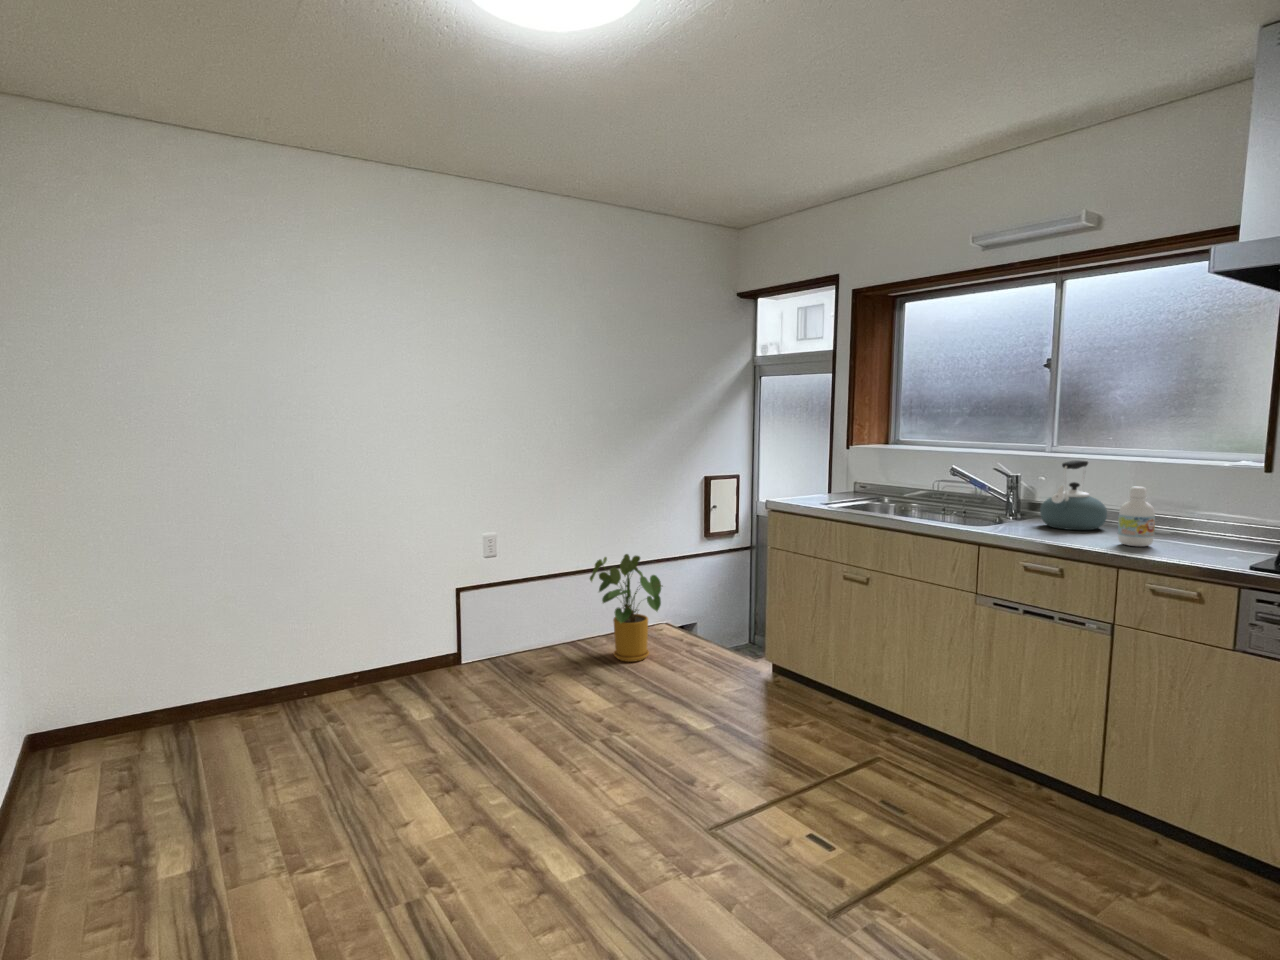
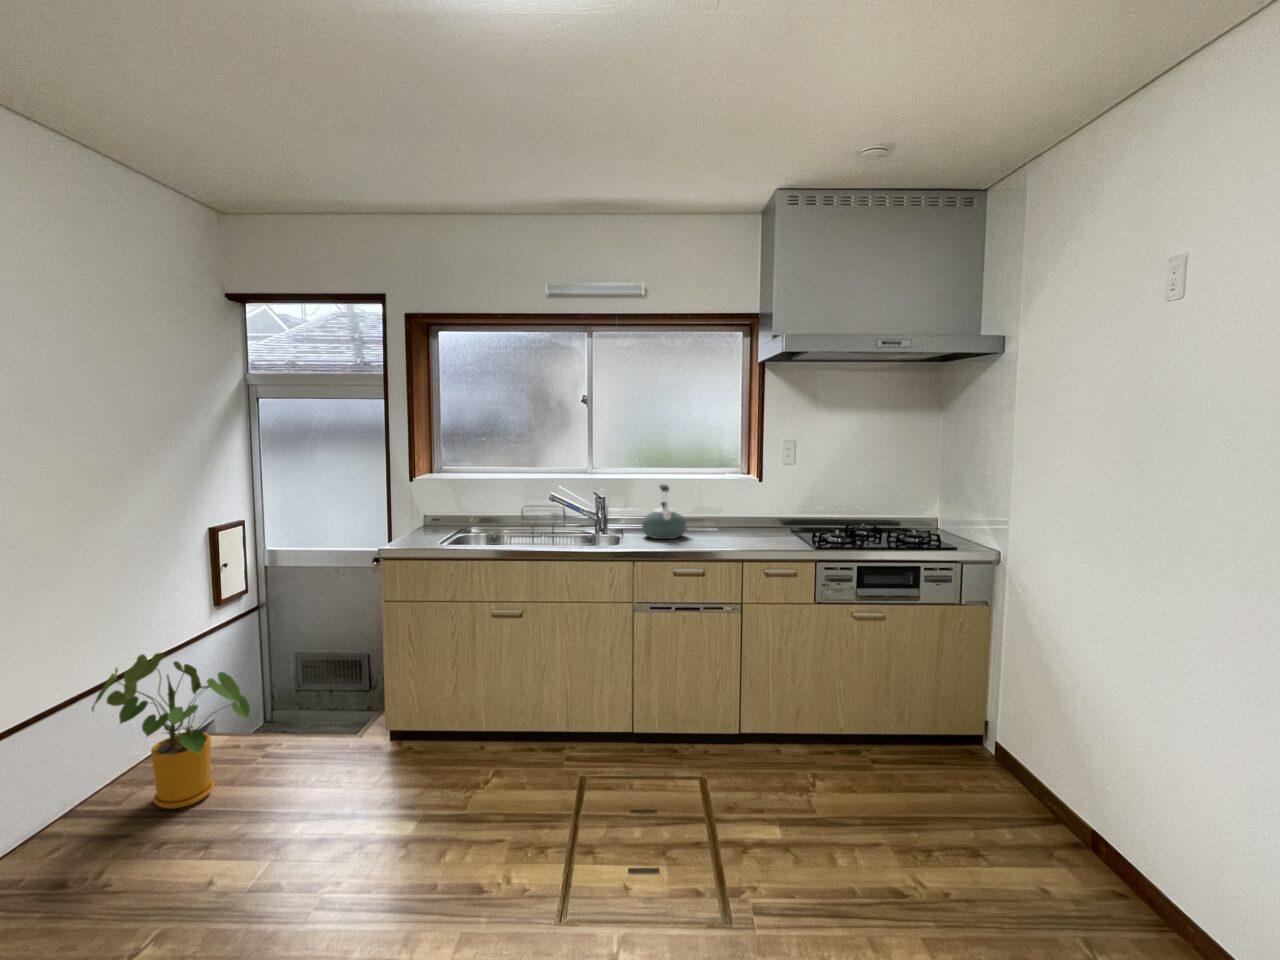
bottle: present [1118,487,1155,547] -> none [725,503,747,546]

